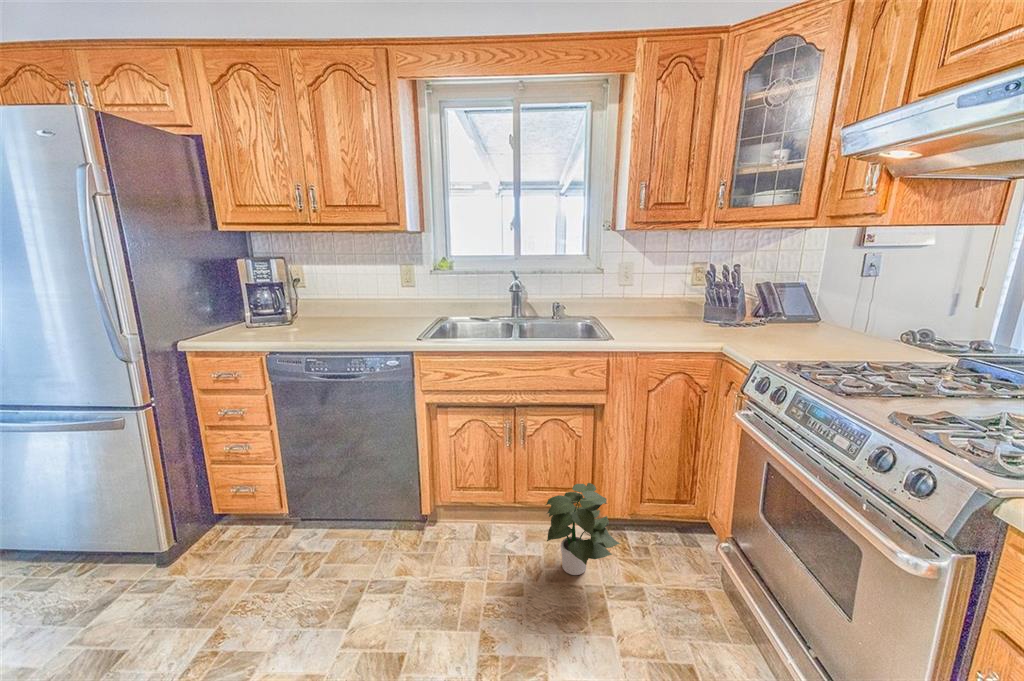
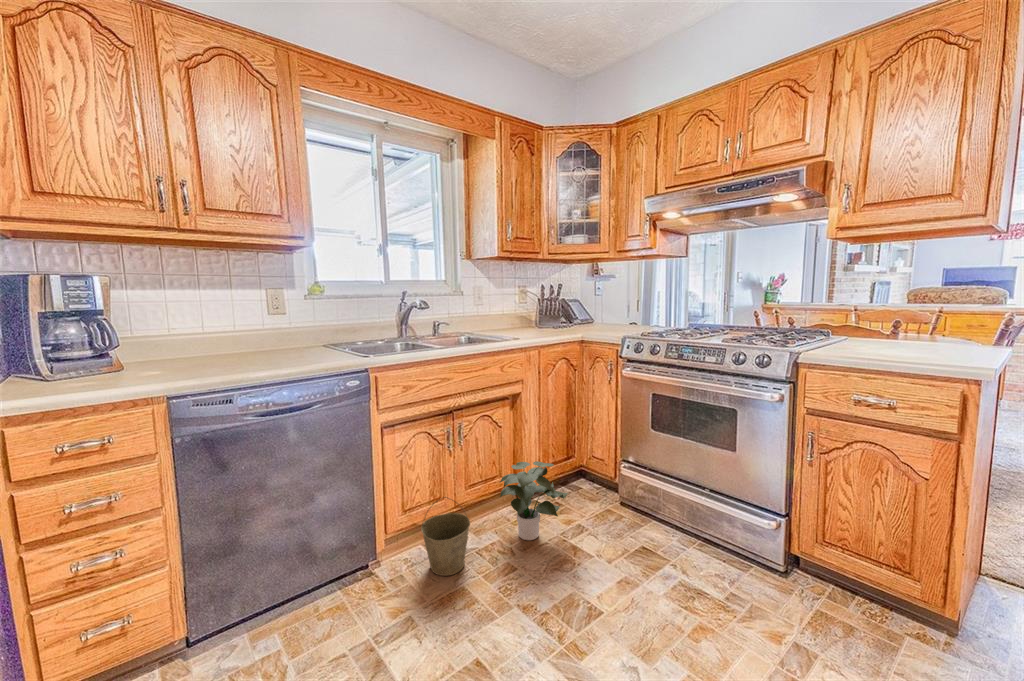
bucket: none [448,491,500,567] -> present [421,497,470,576]

